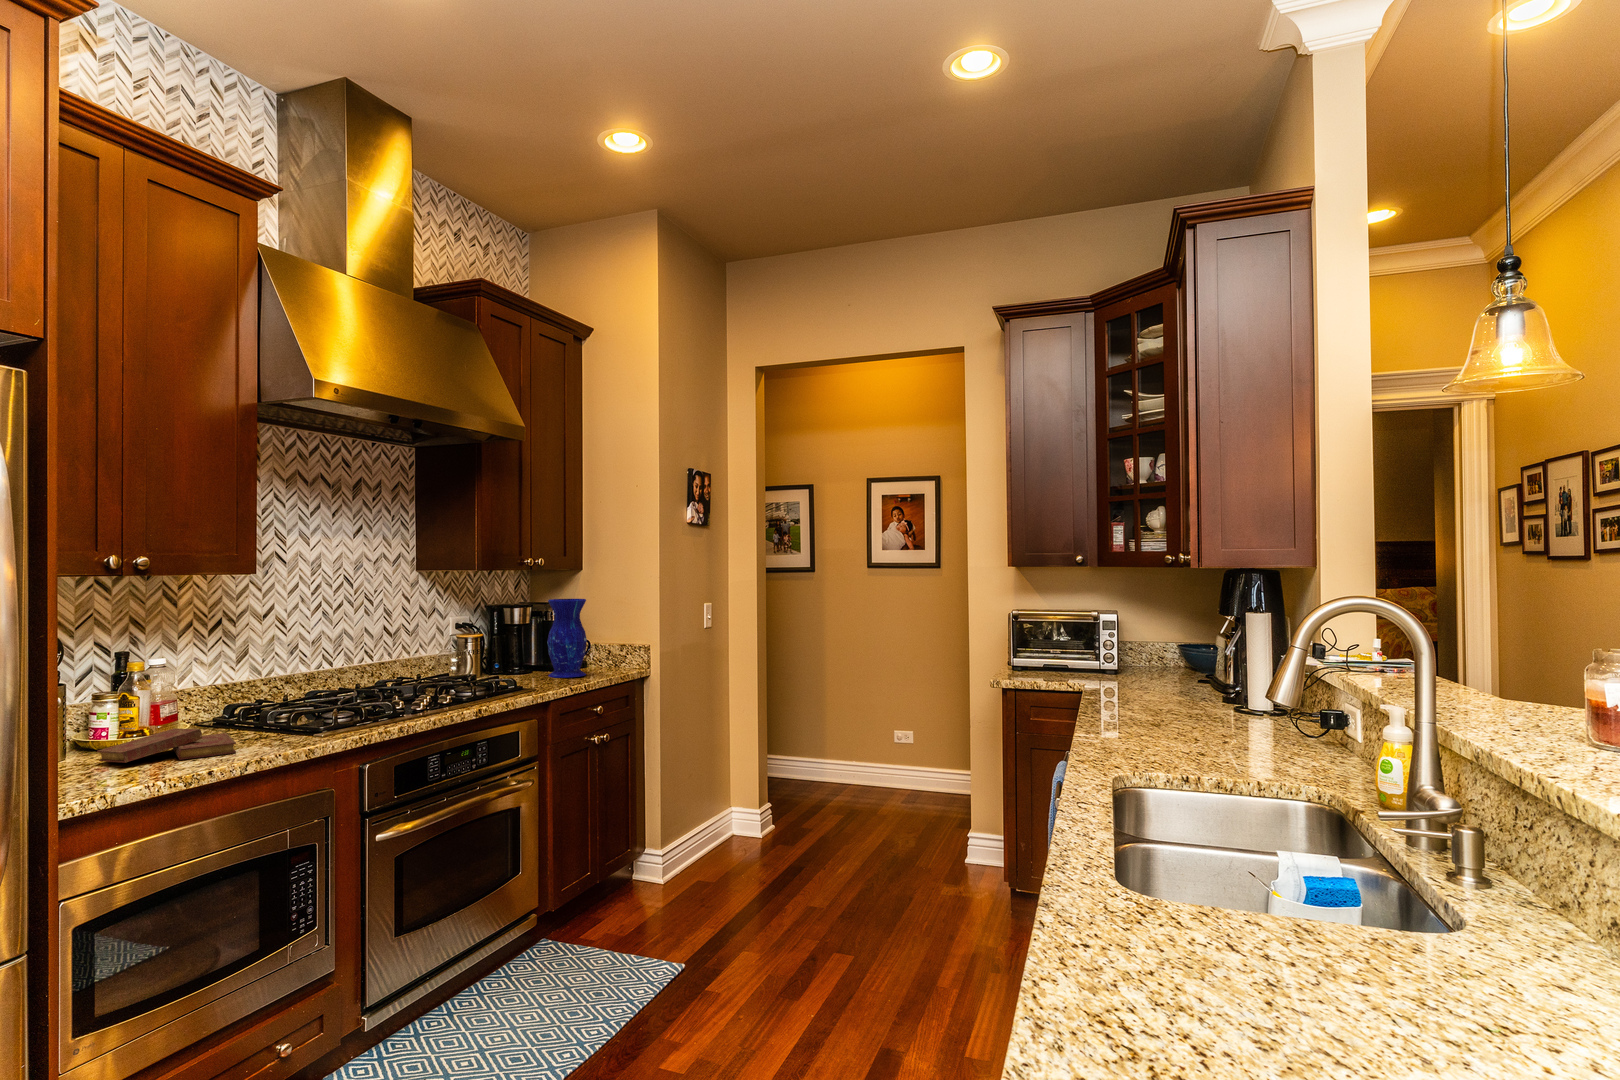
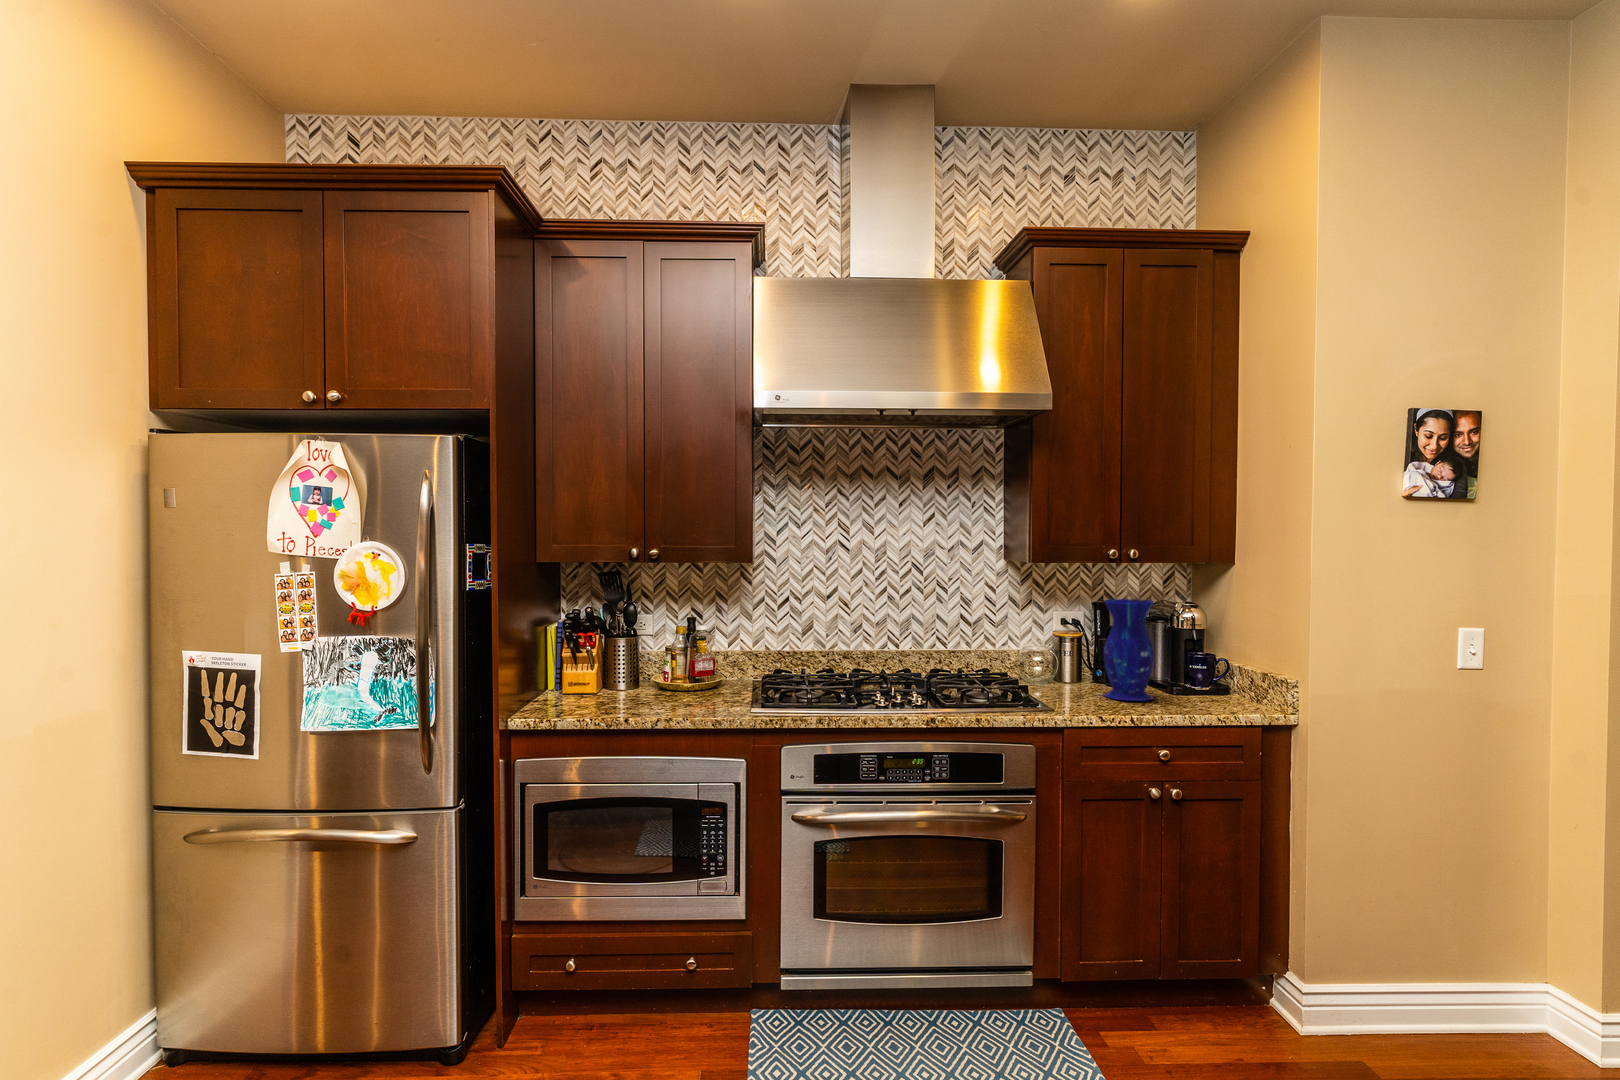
book: present [97,728,236,763] -> none [607,682,694,709]

